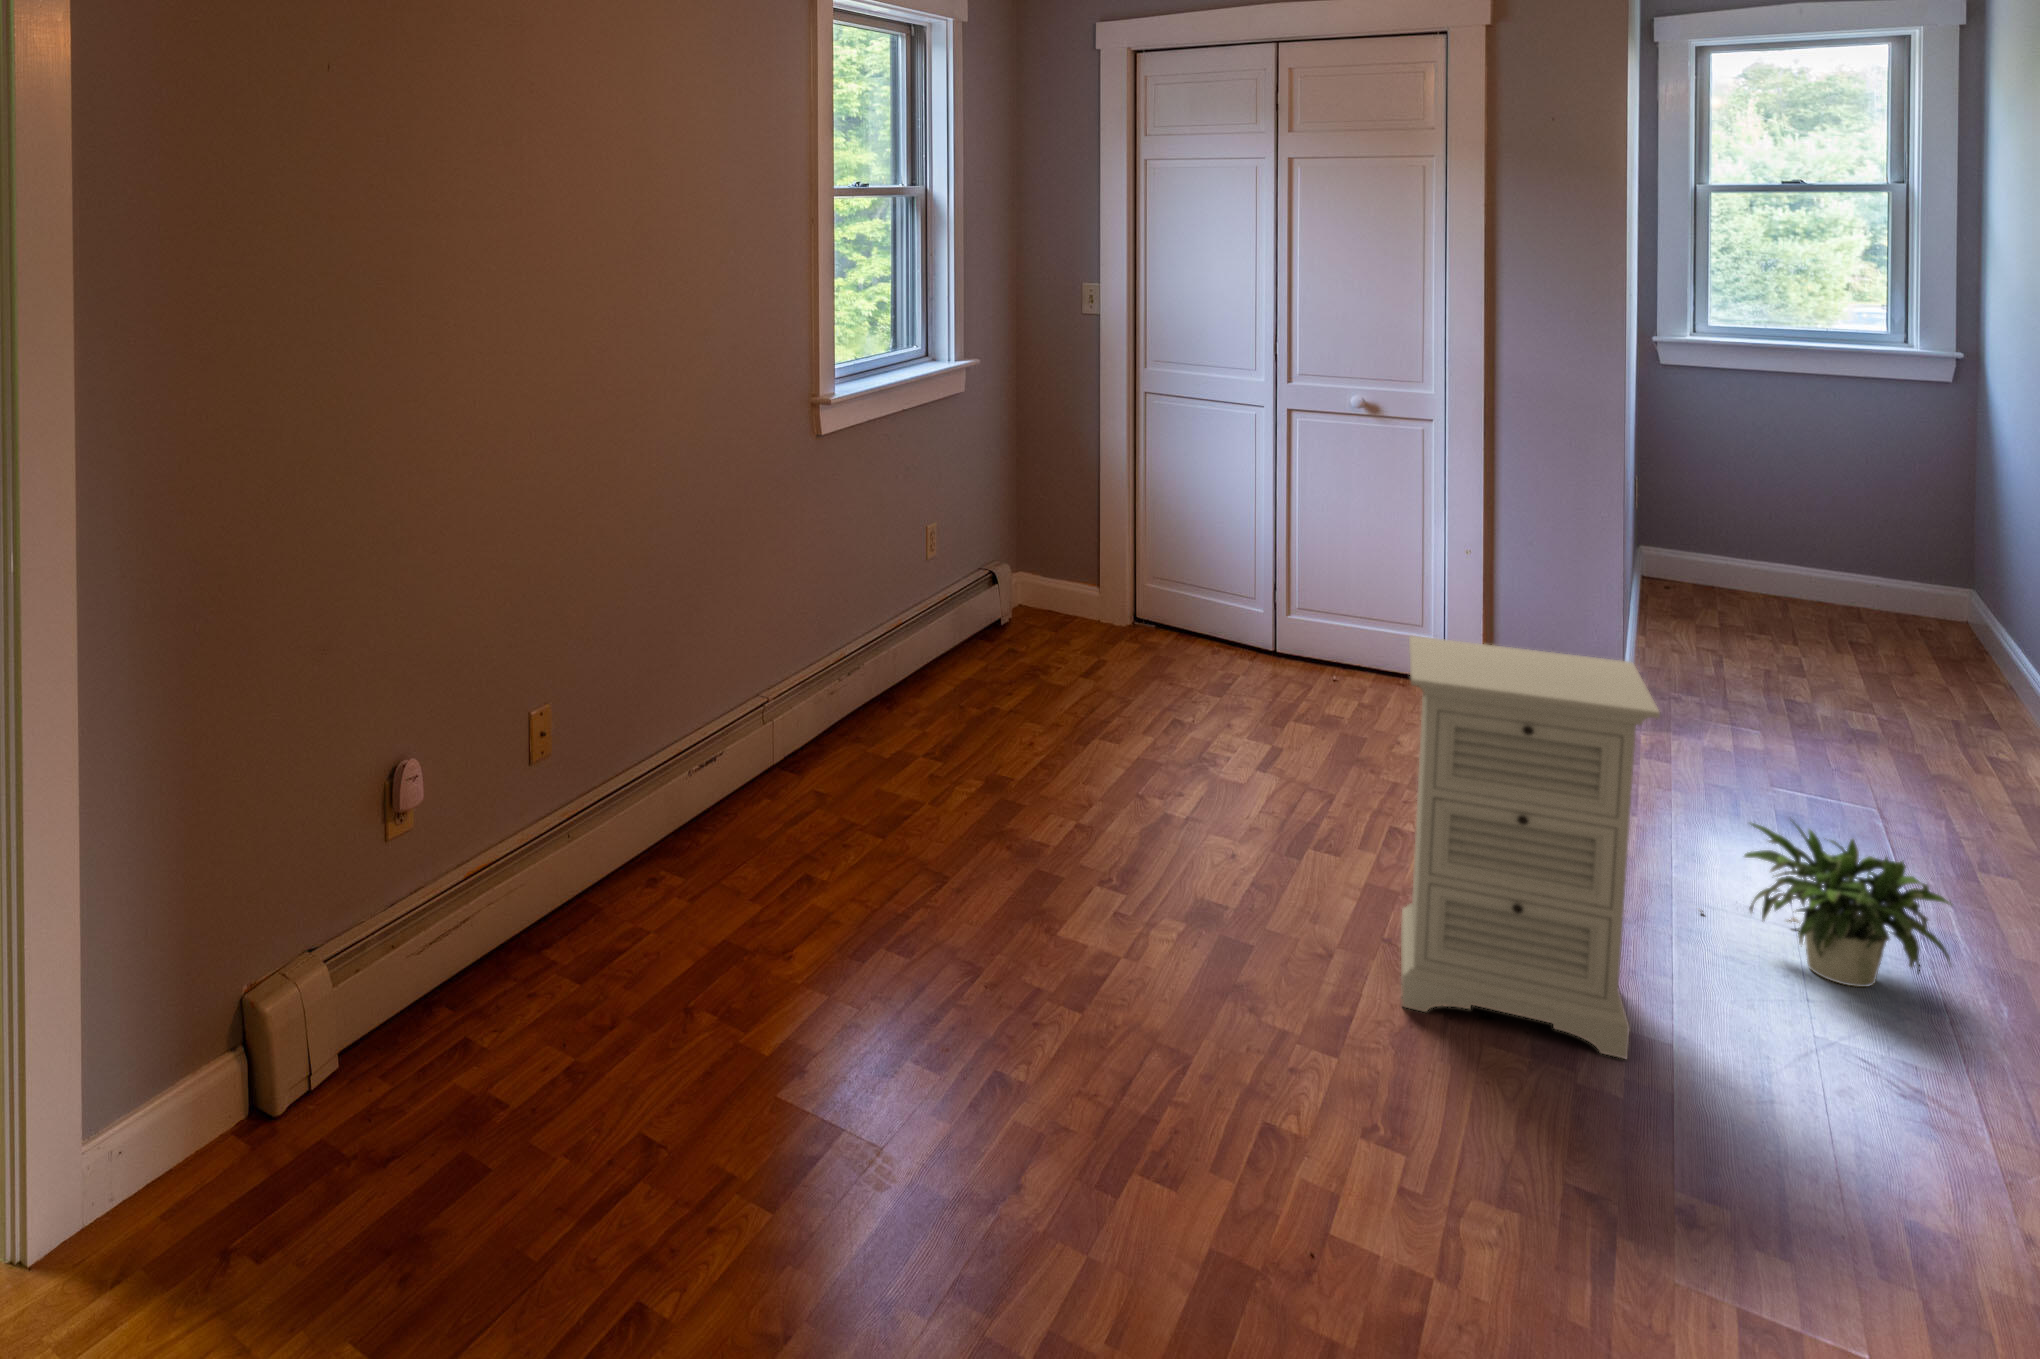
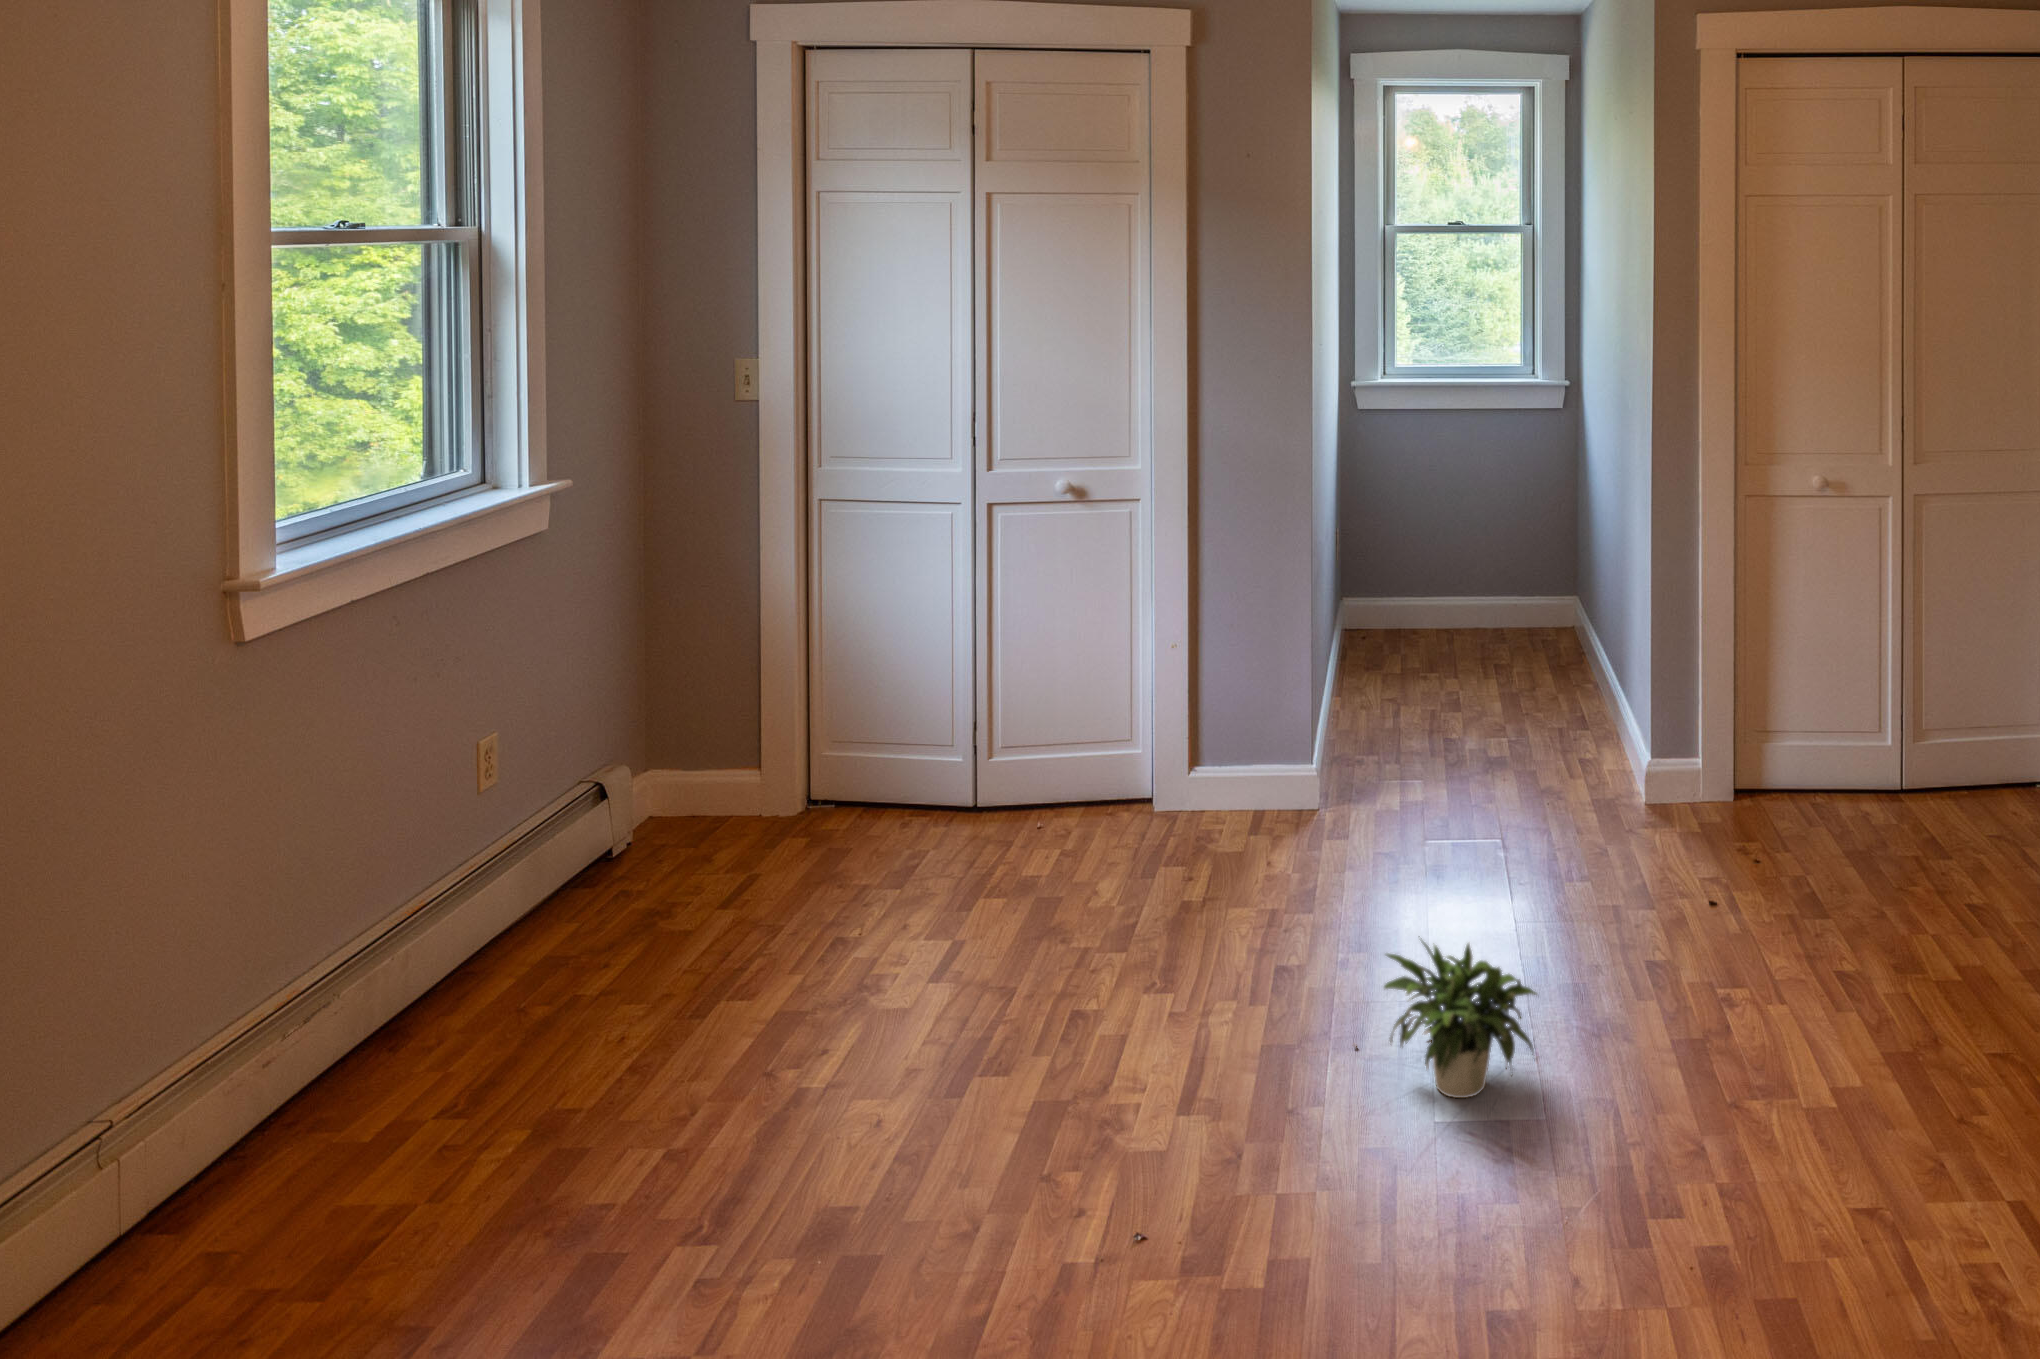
nightstand: present [1401,636,1660,1059] -> none [1038,829,1279,1302]

